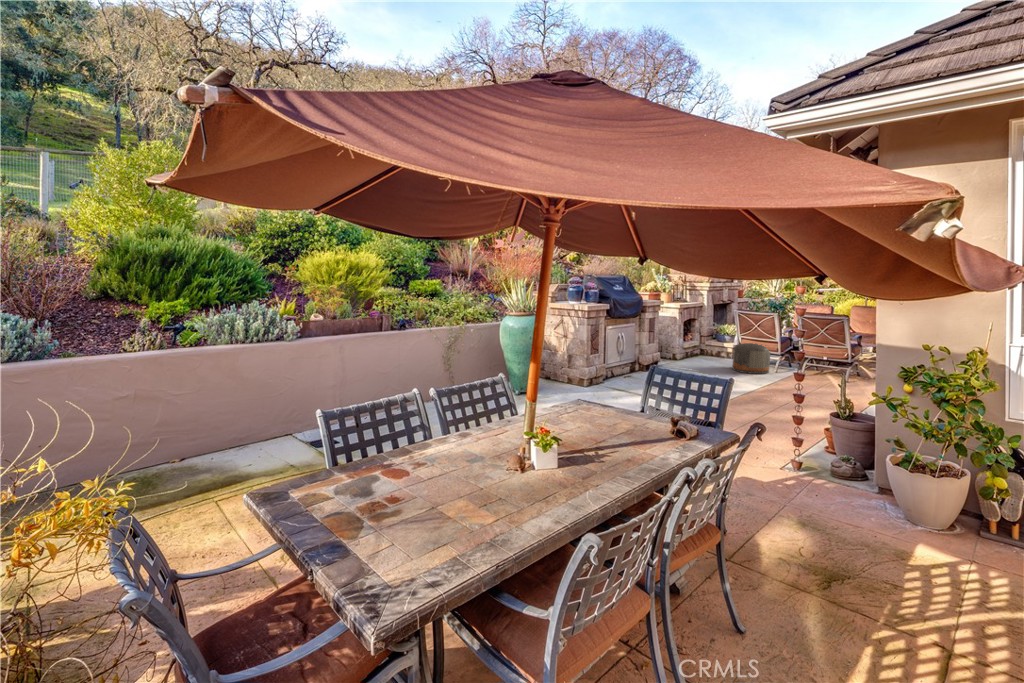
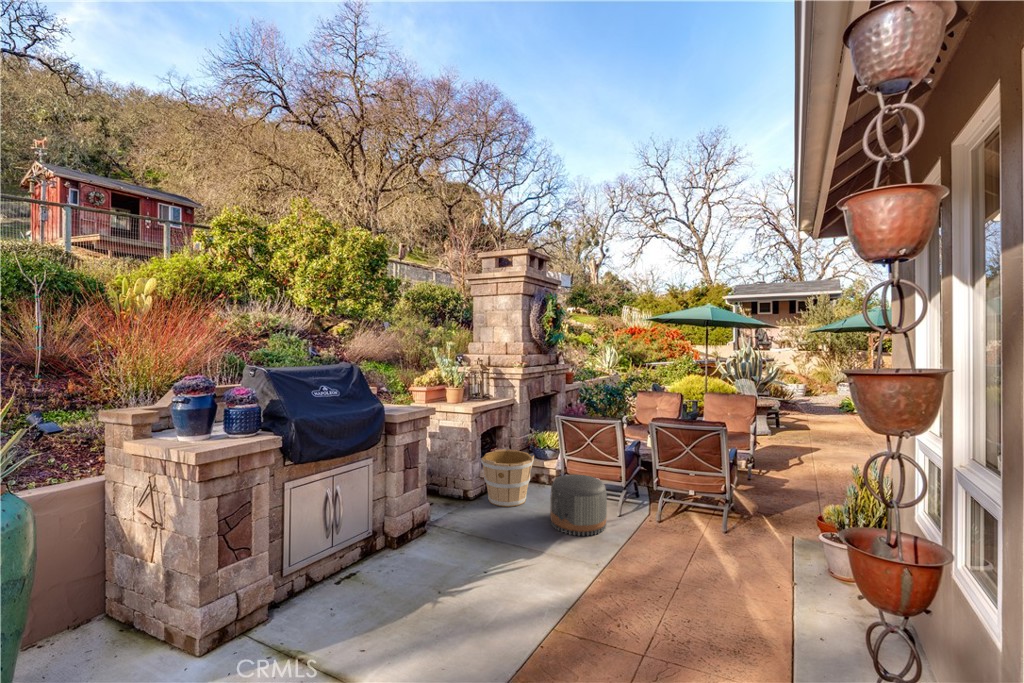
wooden bucket: none [685,332,720,363] -> present [481,449,534,507]

